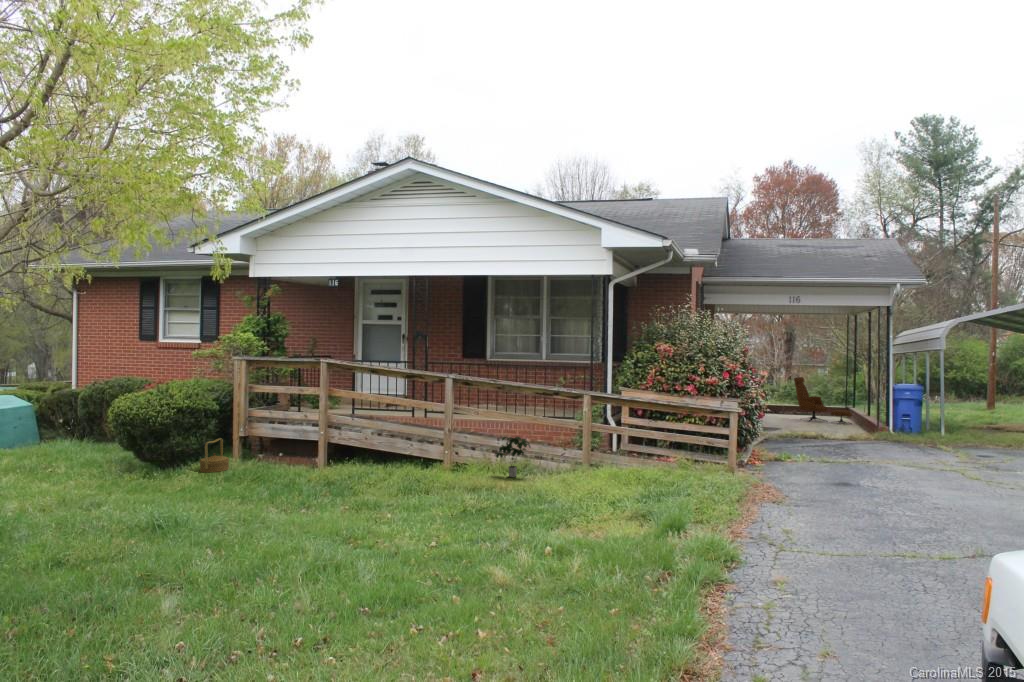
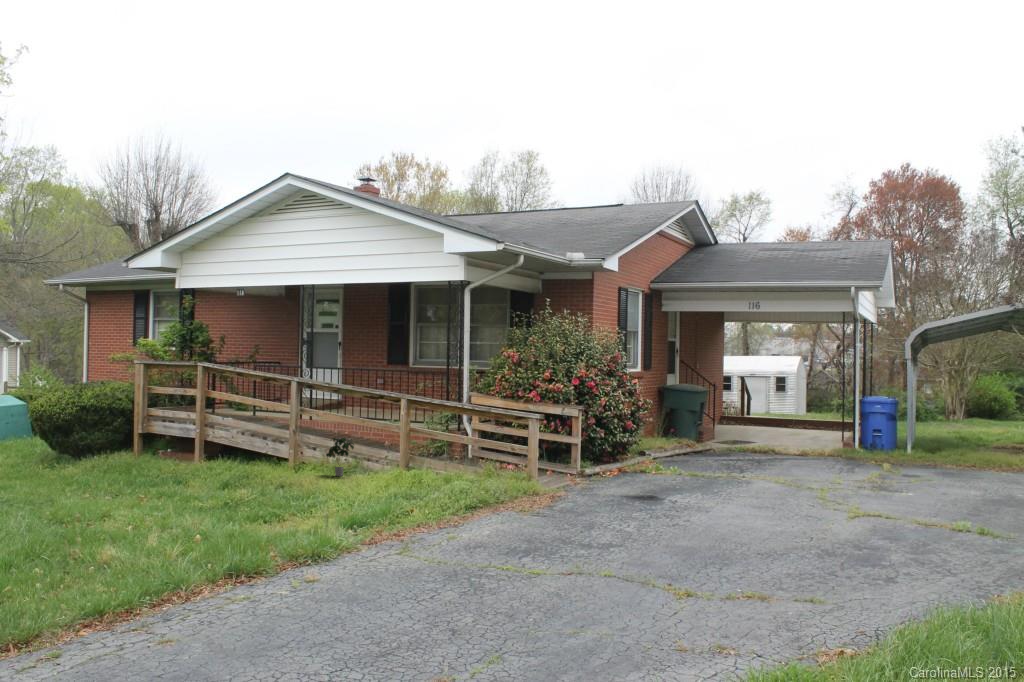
lounge chair: present [794,377,852,423] -> none [798,392,859,450]
woven basket: present [199,439,229,472] -> none [100,434,127,462]

